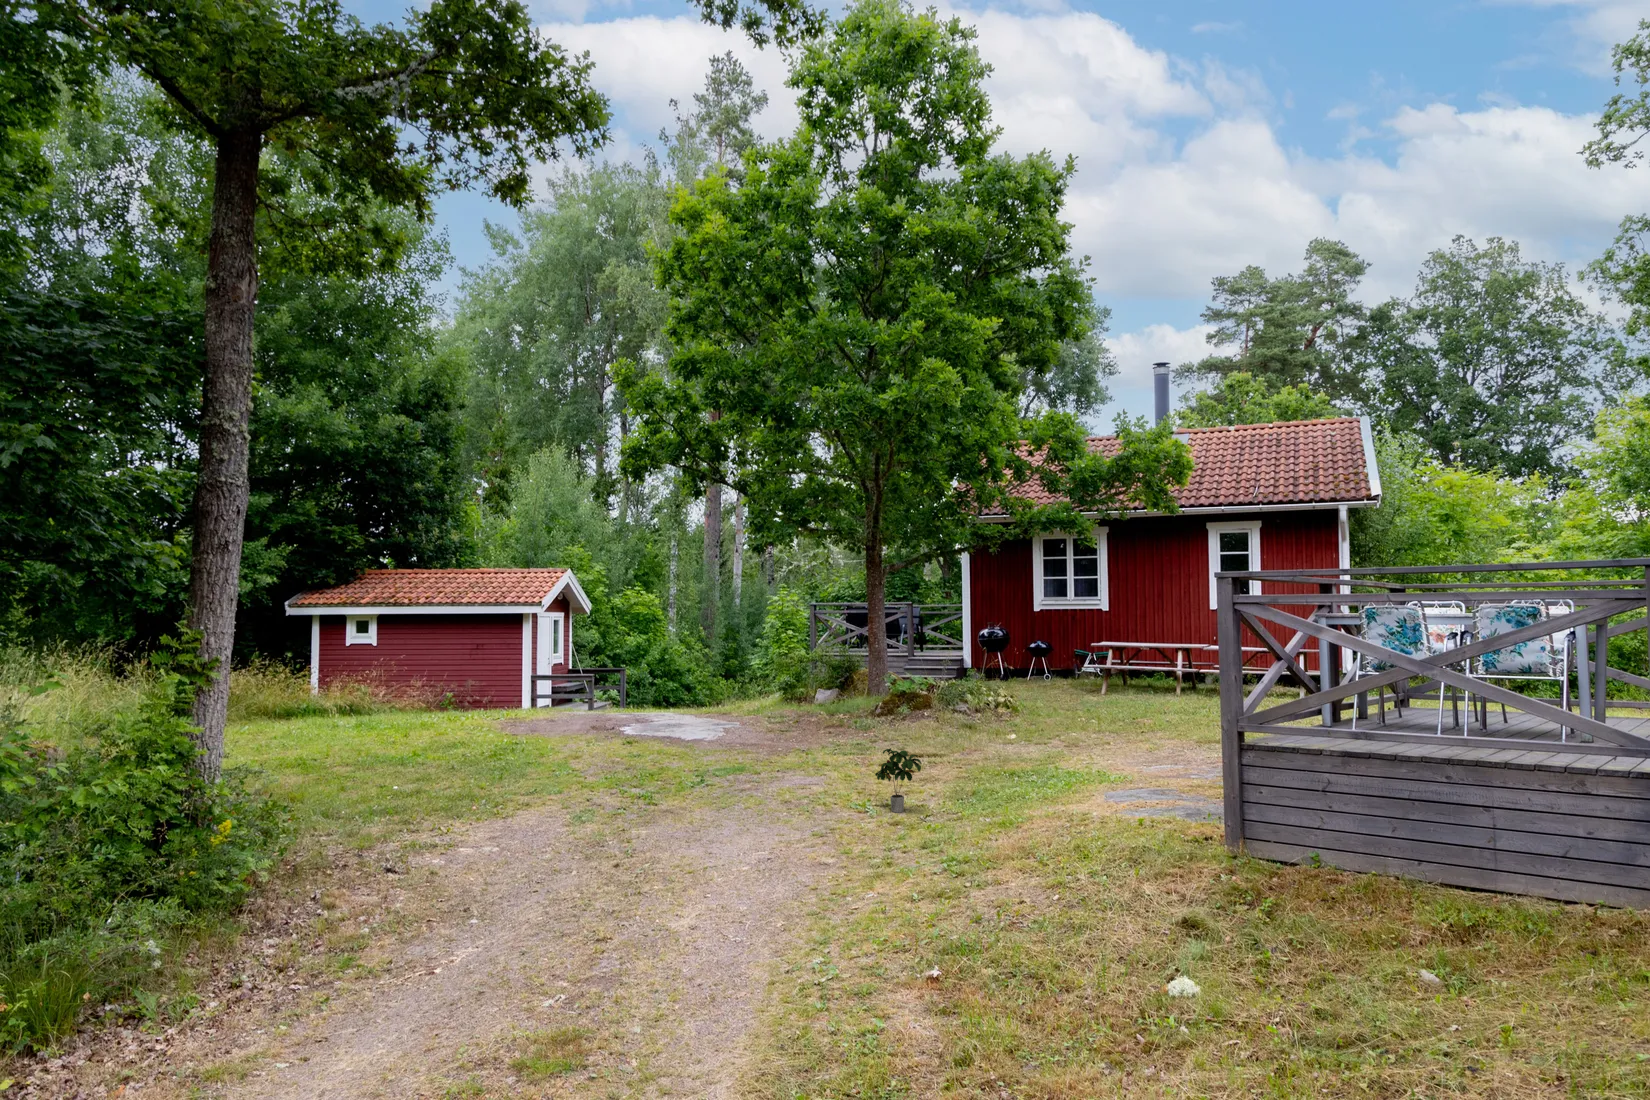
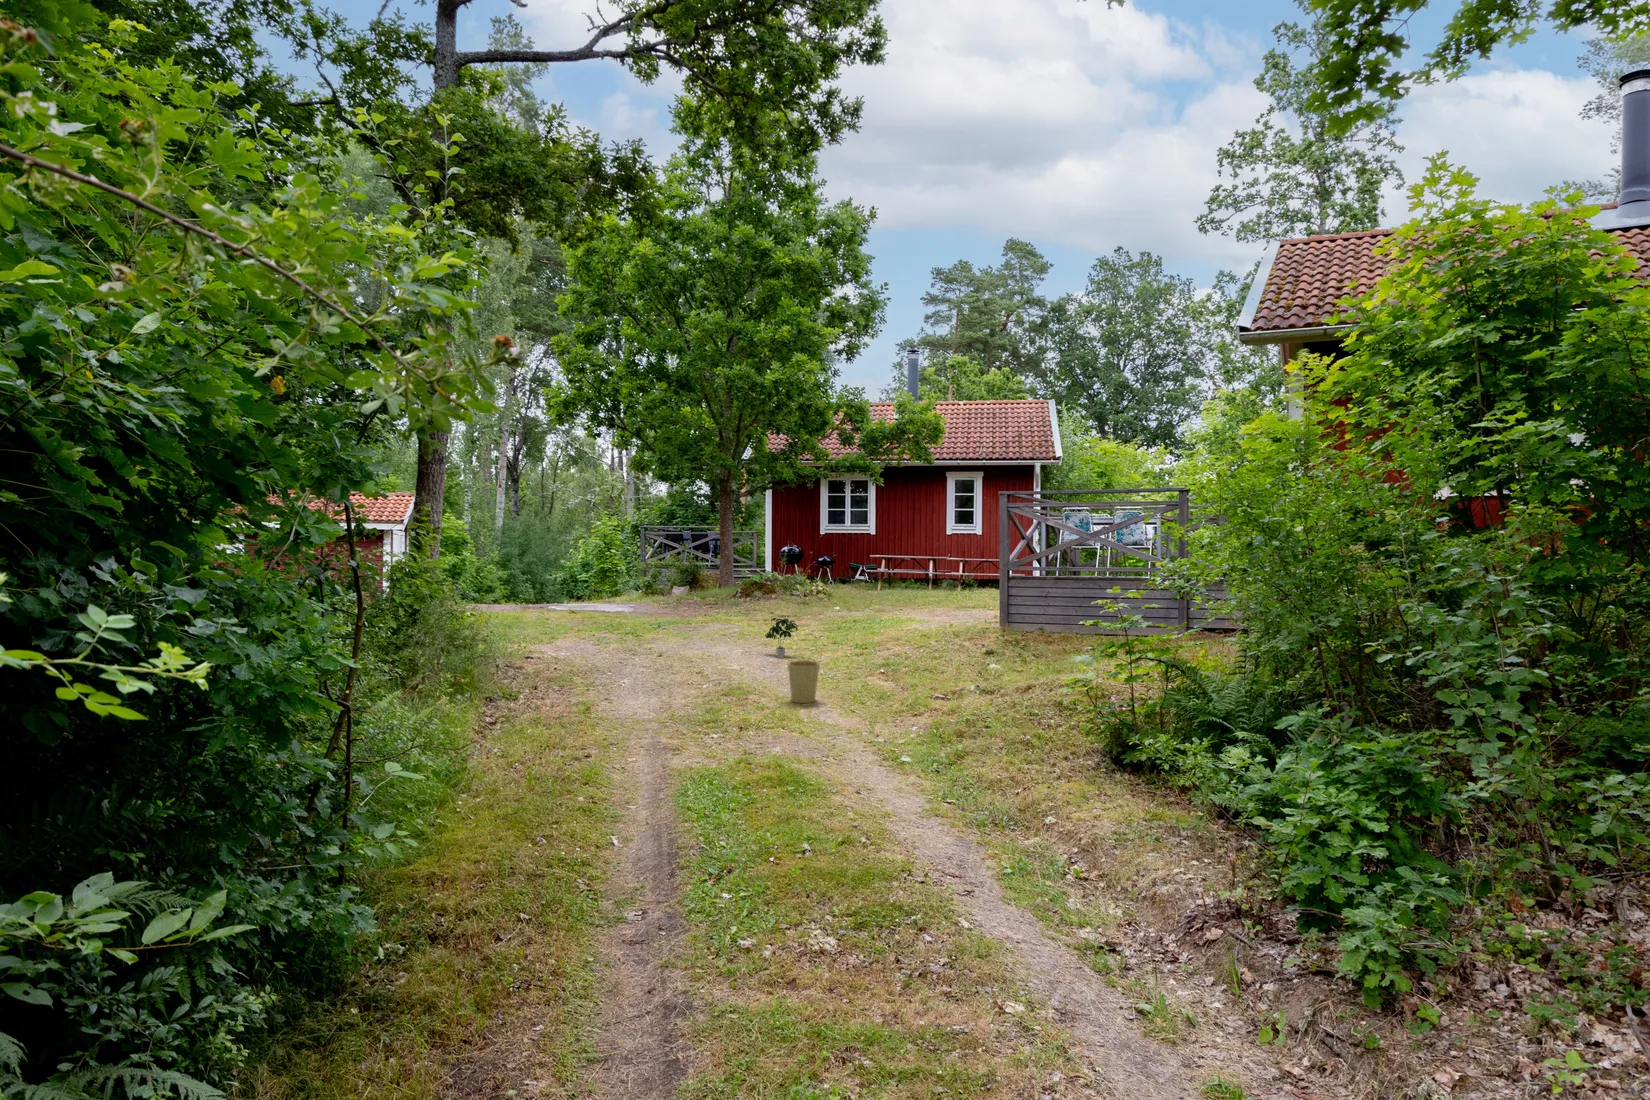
basket: none [848,834,904,927] -> present [788,659,820,703]

